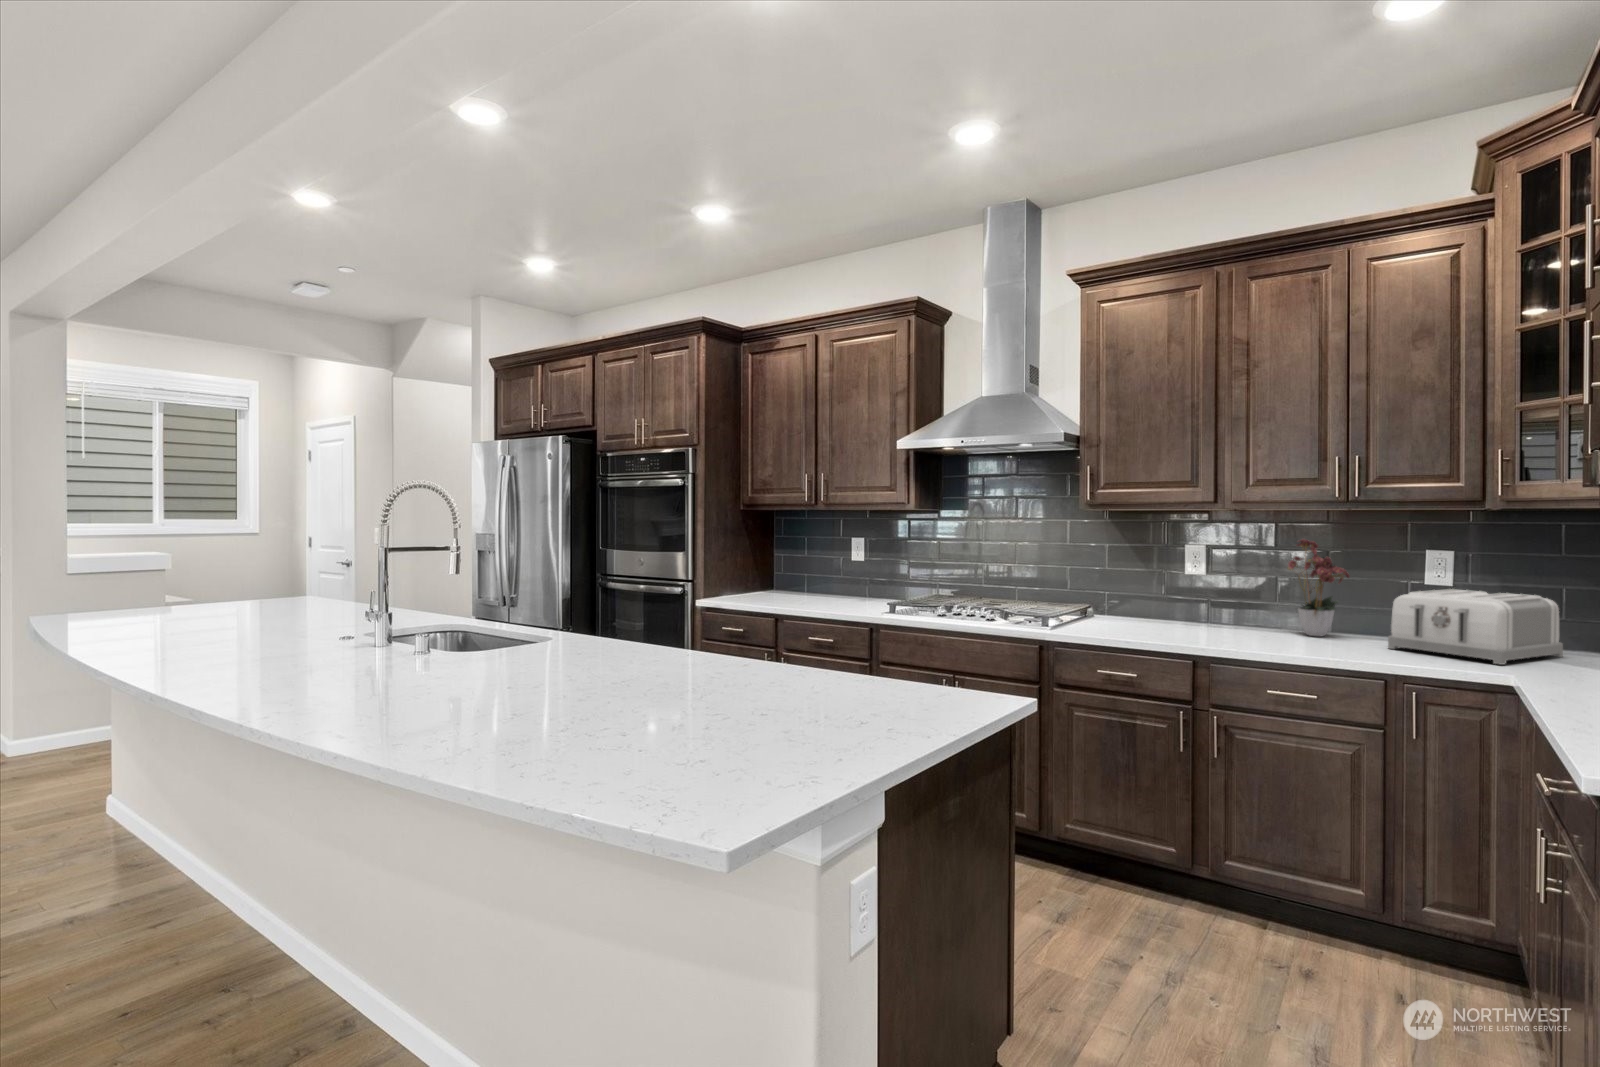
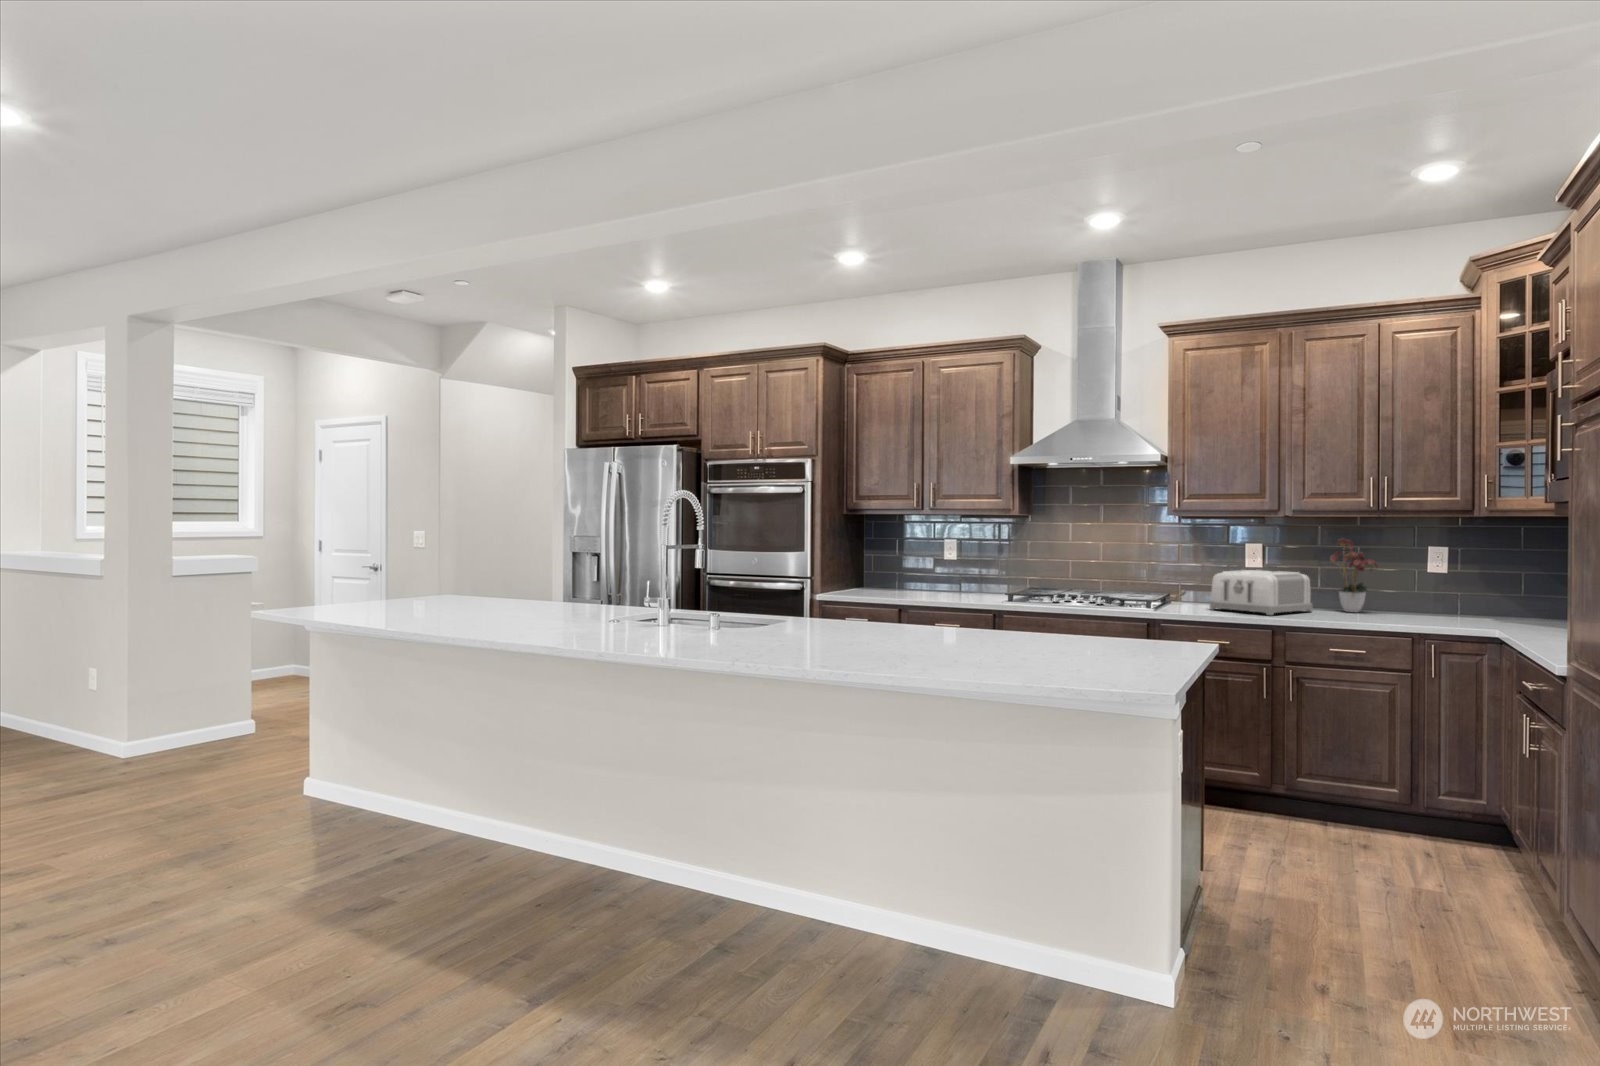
toaster: present [1388,589,1563,664] -> present [1210,570,1313,615]

